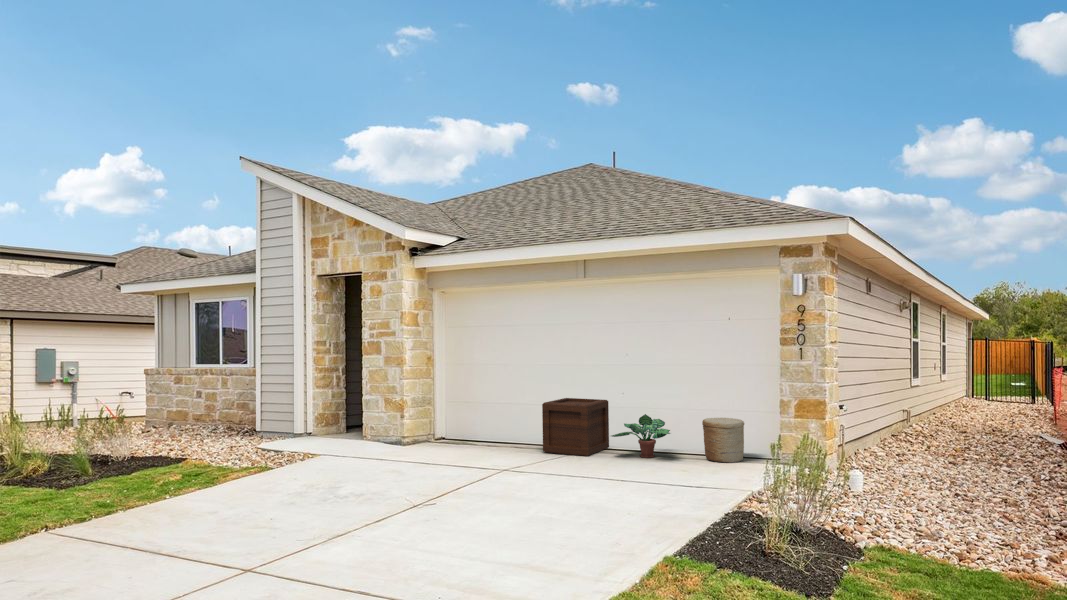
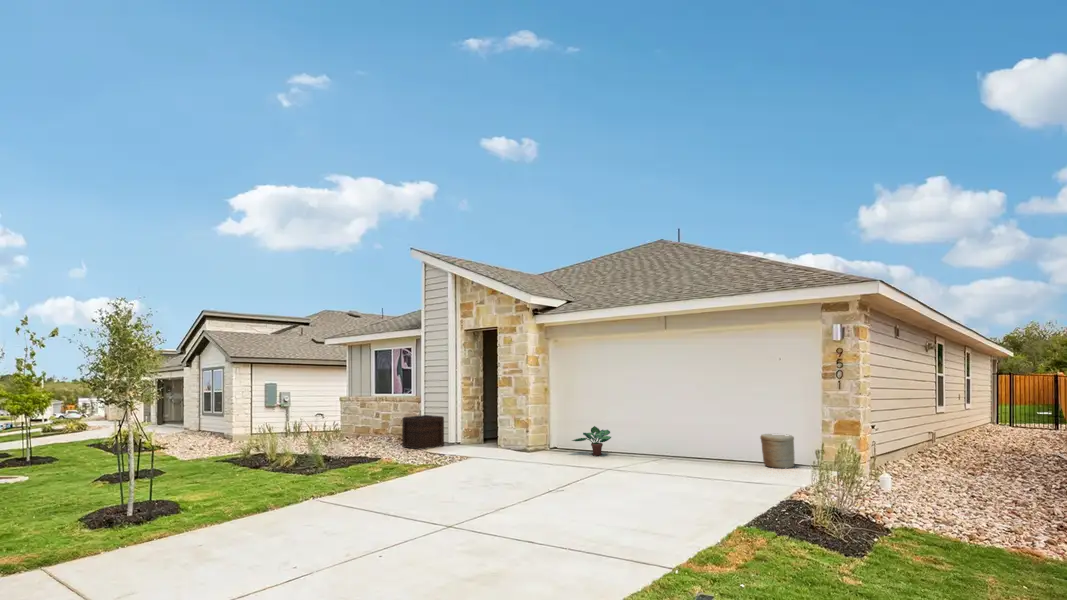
wooden crate: present [542,398,609,456] -> present [402,415,444,449]
potted plant: present [612,414,670,458] -> present [572,426,611,456]

